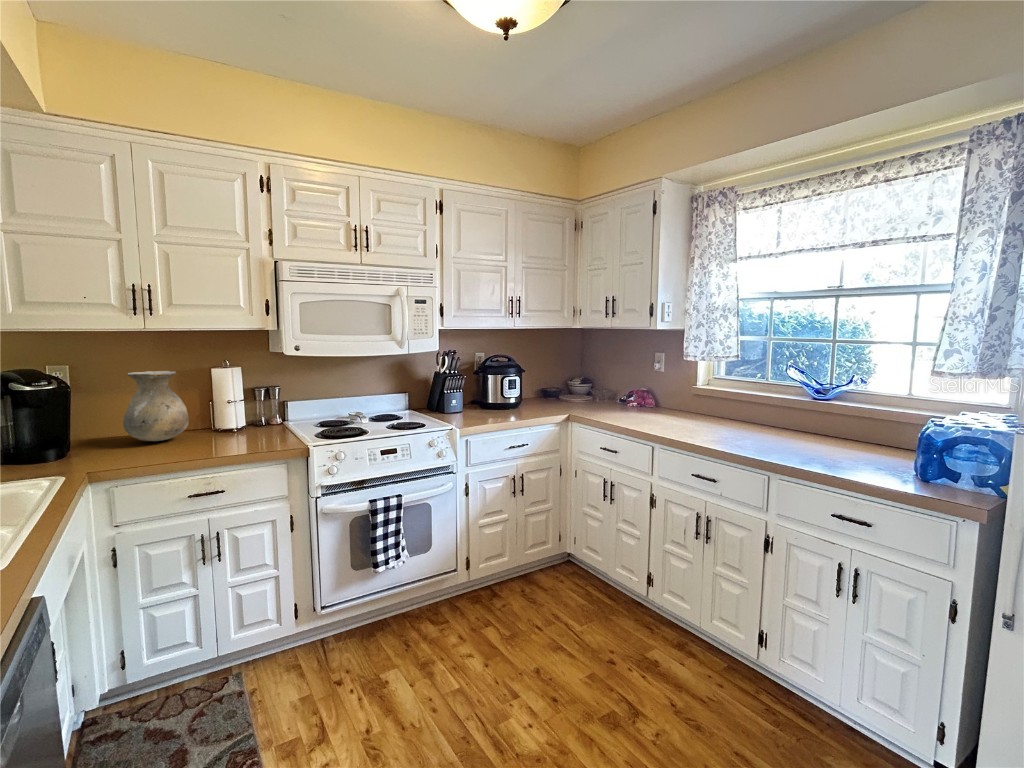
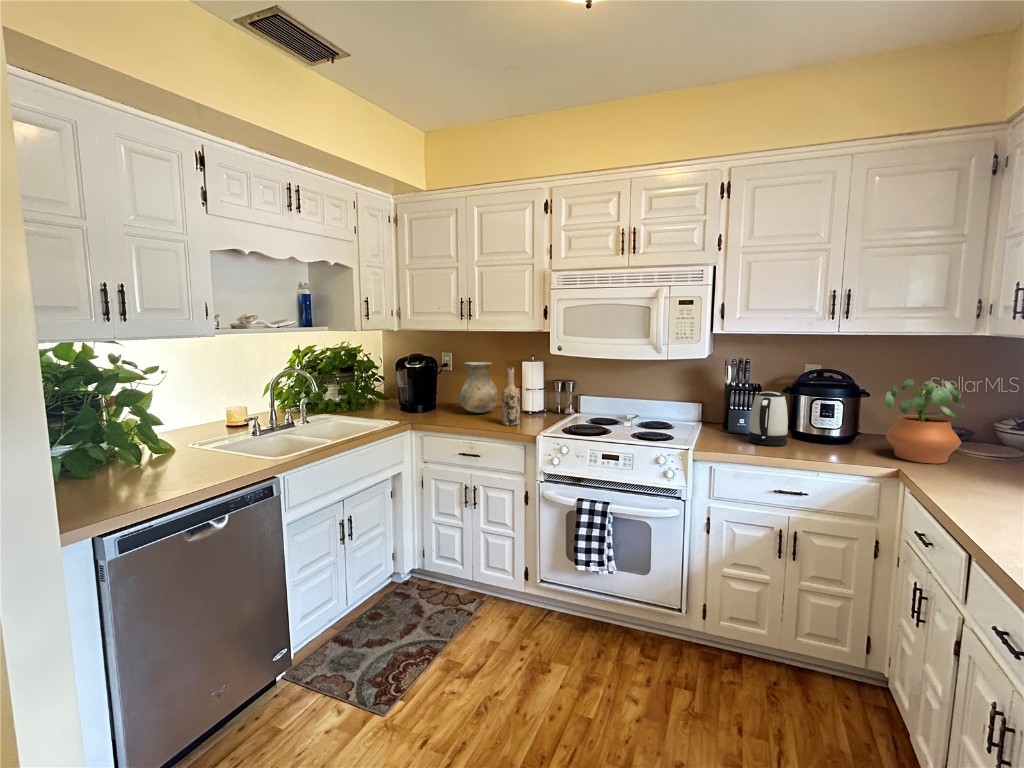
potted plant: none [552,359,590,411] -> present [885,379,966,464]
wine bottle: none [231,372,257,445] -> present [502,366,520,426]
kettle: none [476,376,503,417] -> present [749,392,788,446]

